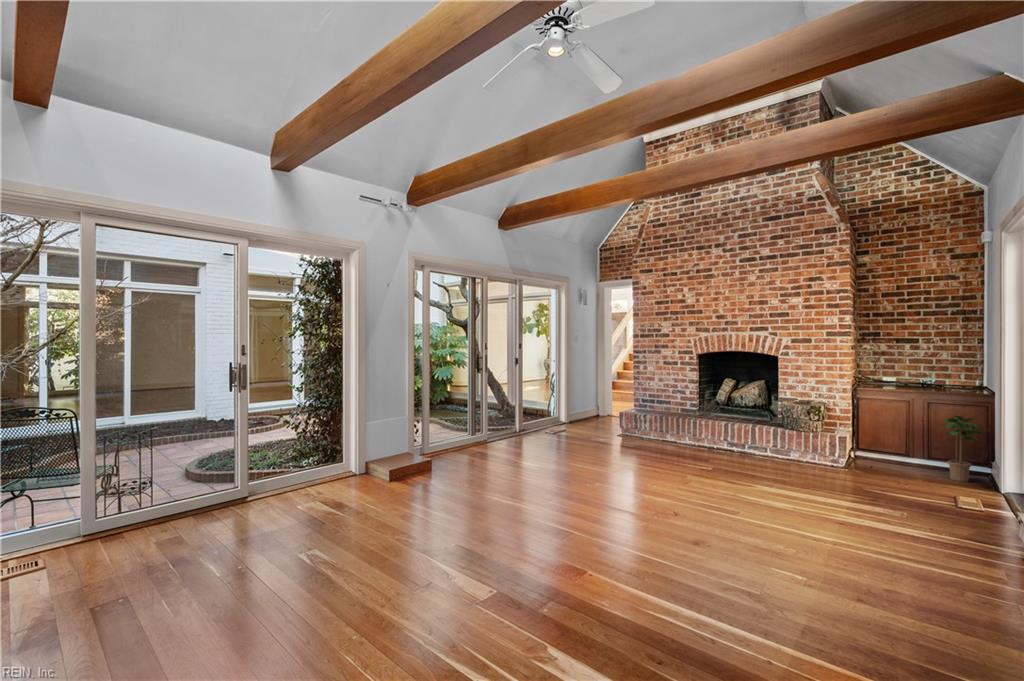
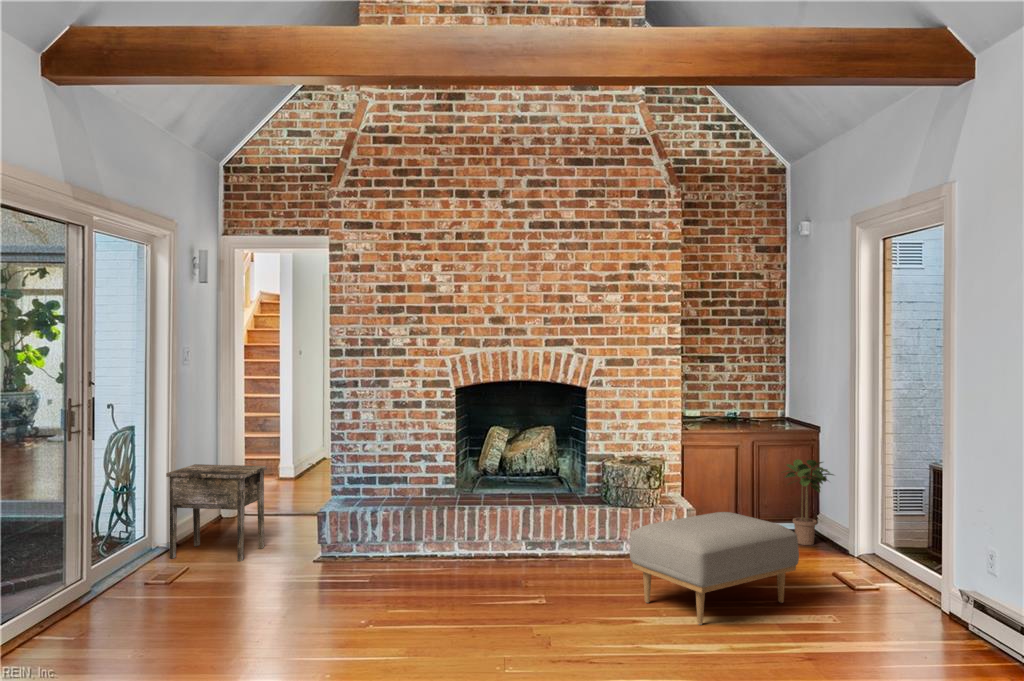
side table: none [562,387,605,431] -> present [166,464,267,561]
ottoman: none [750,434,869,498] -> present [630,512,799,625]

